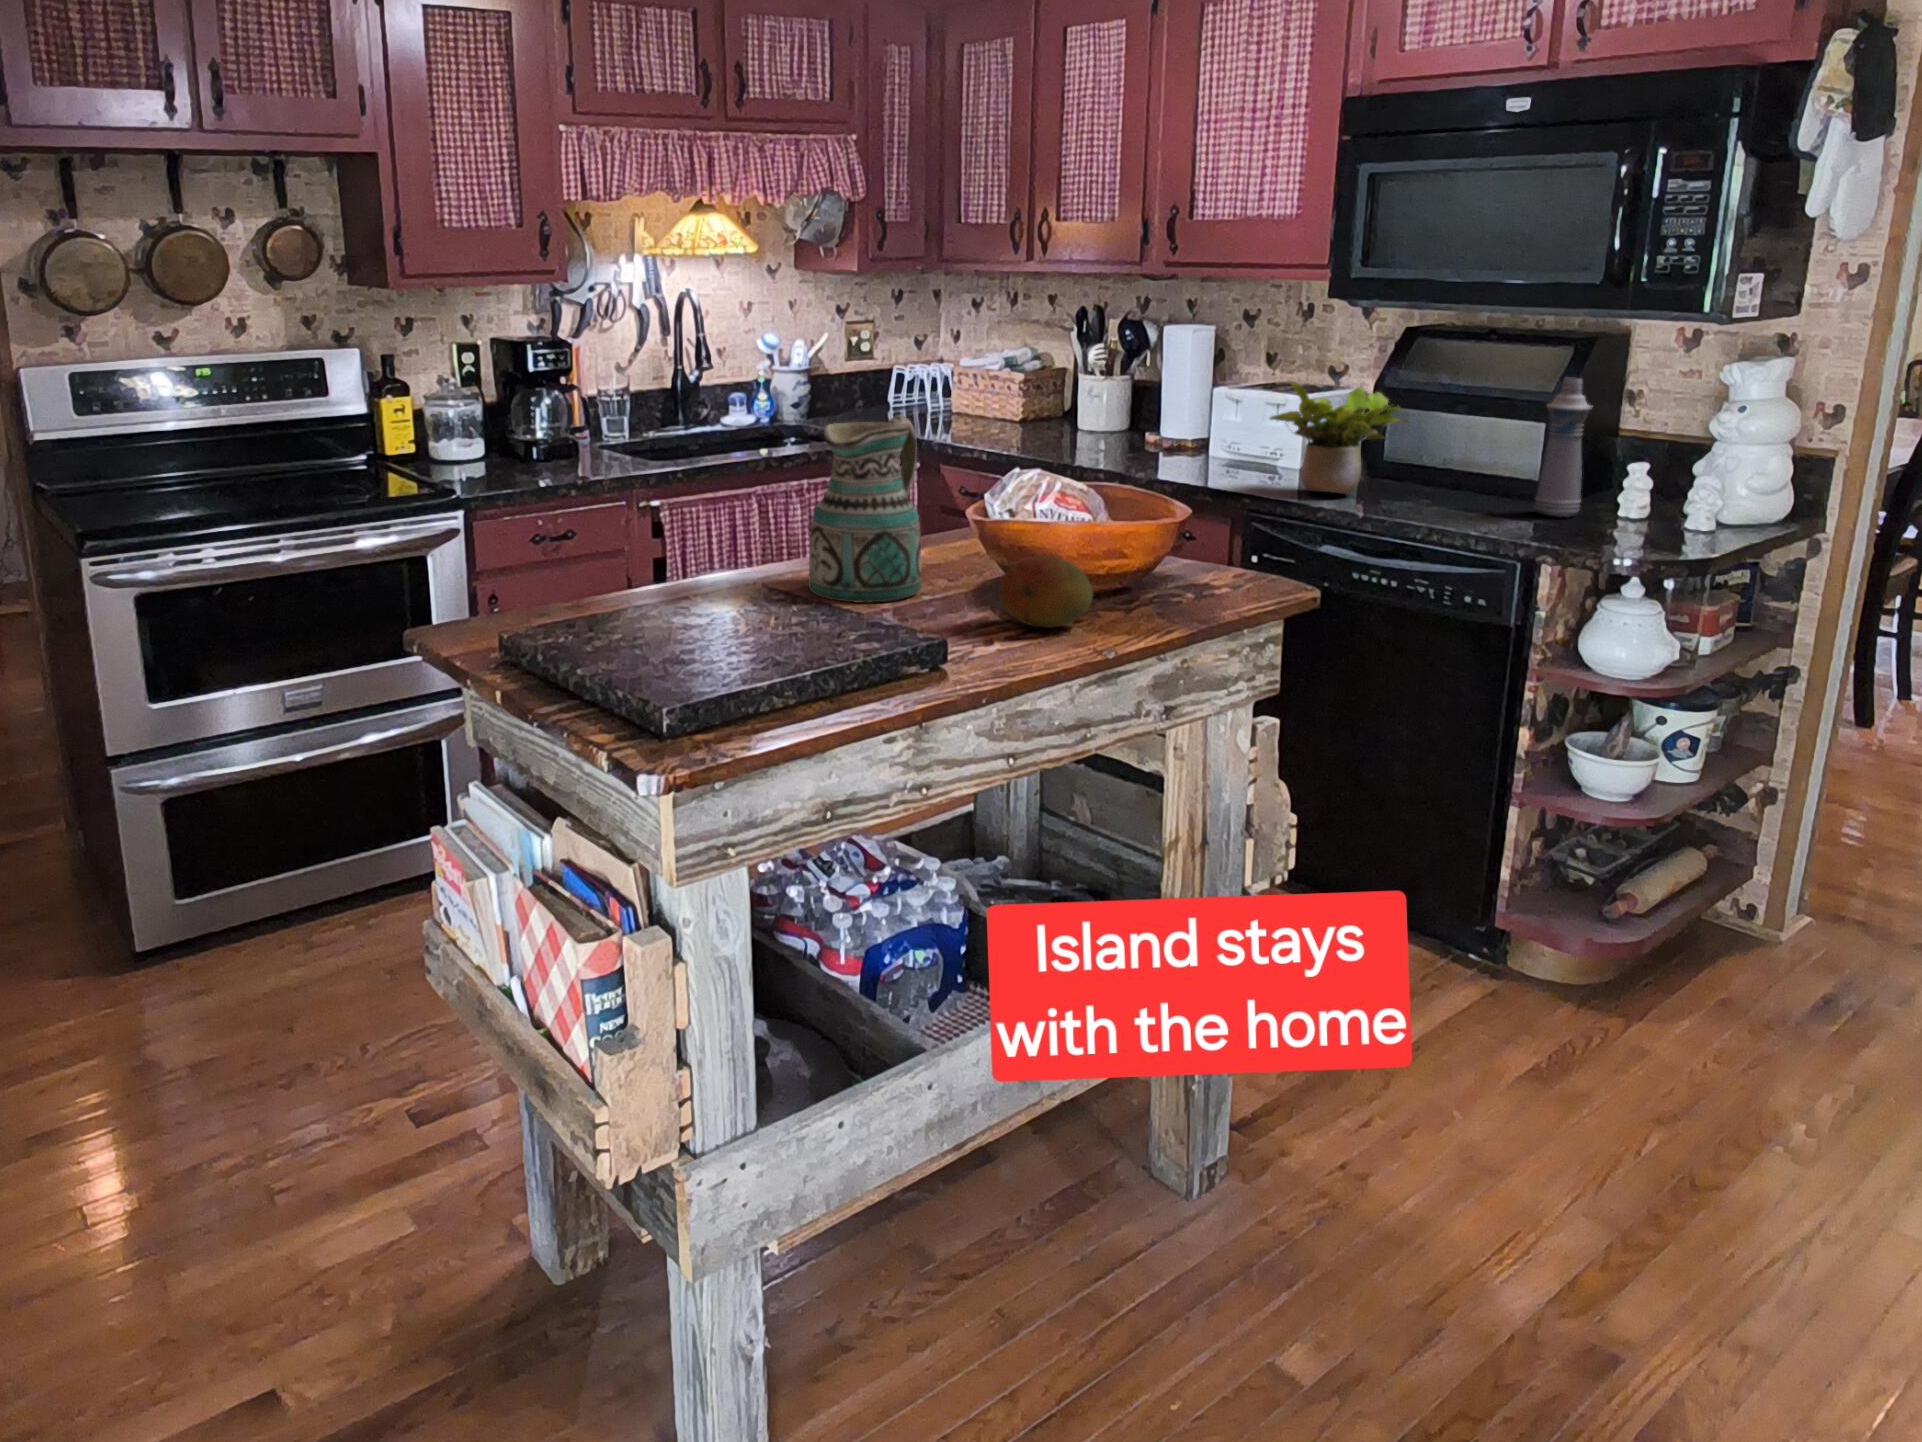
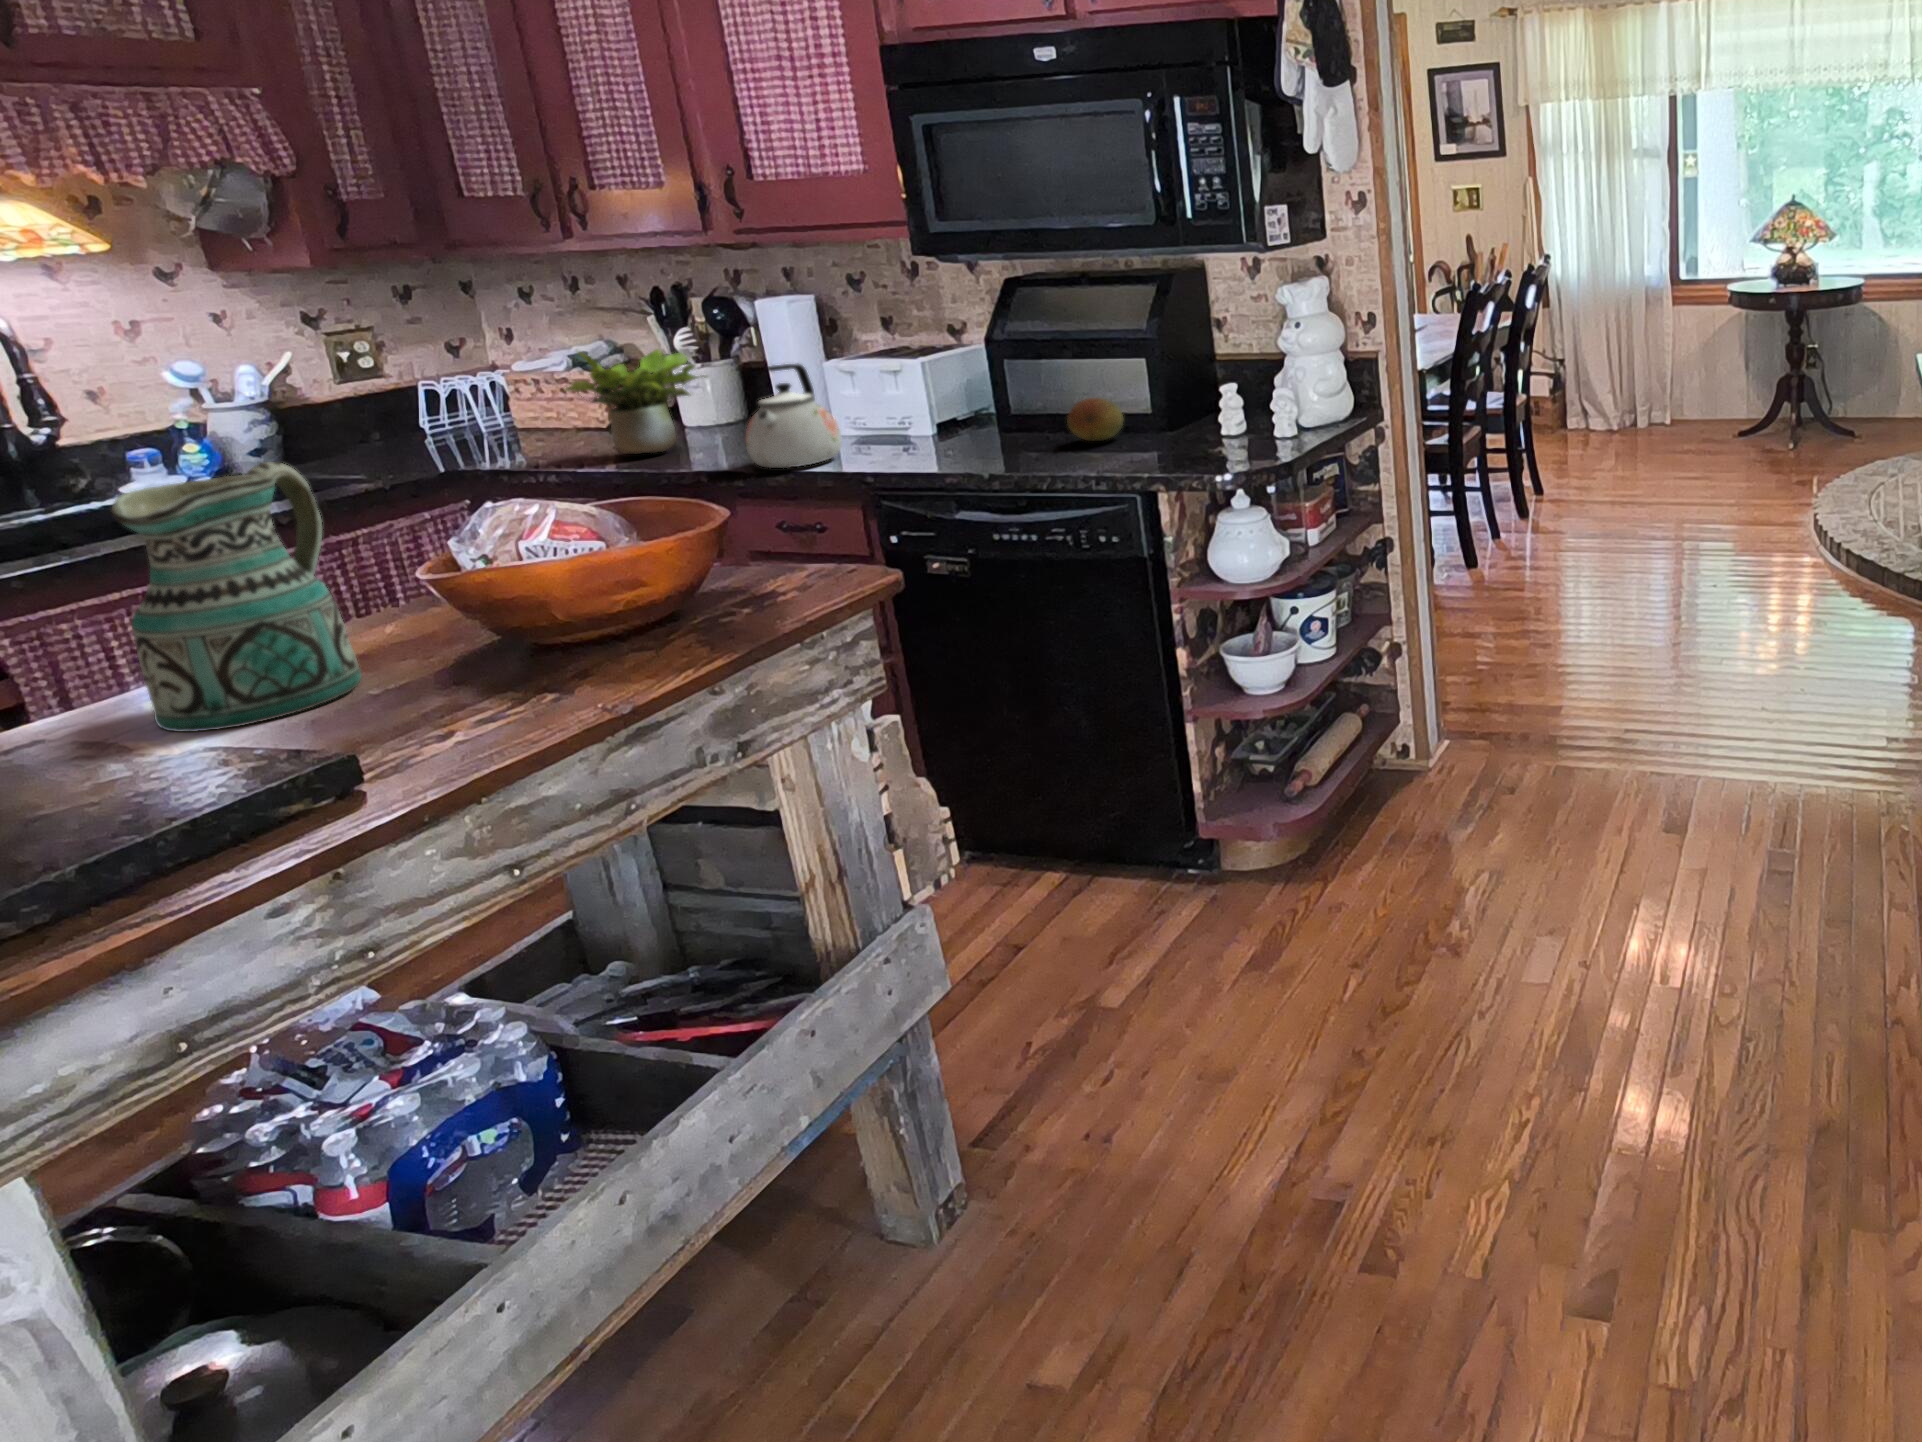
bottle: present [1535,378,1592,517] -> none [1139,313,1190,444]
potted plant: present [1269,381,1409,494] -> present [565,350,698,454]
kettle: none [1140,386,1219,478] -> present [746,363,842,468]
fruit: present [999,556,1093,628] -> present [1067,398,1123,441]

